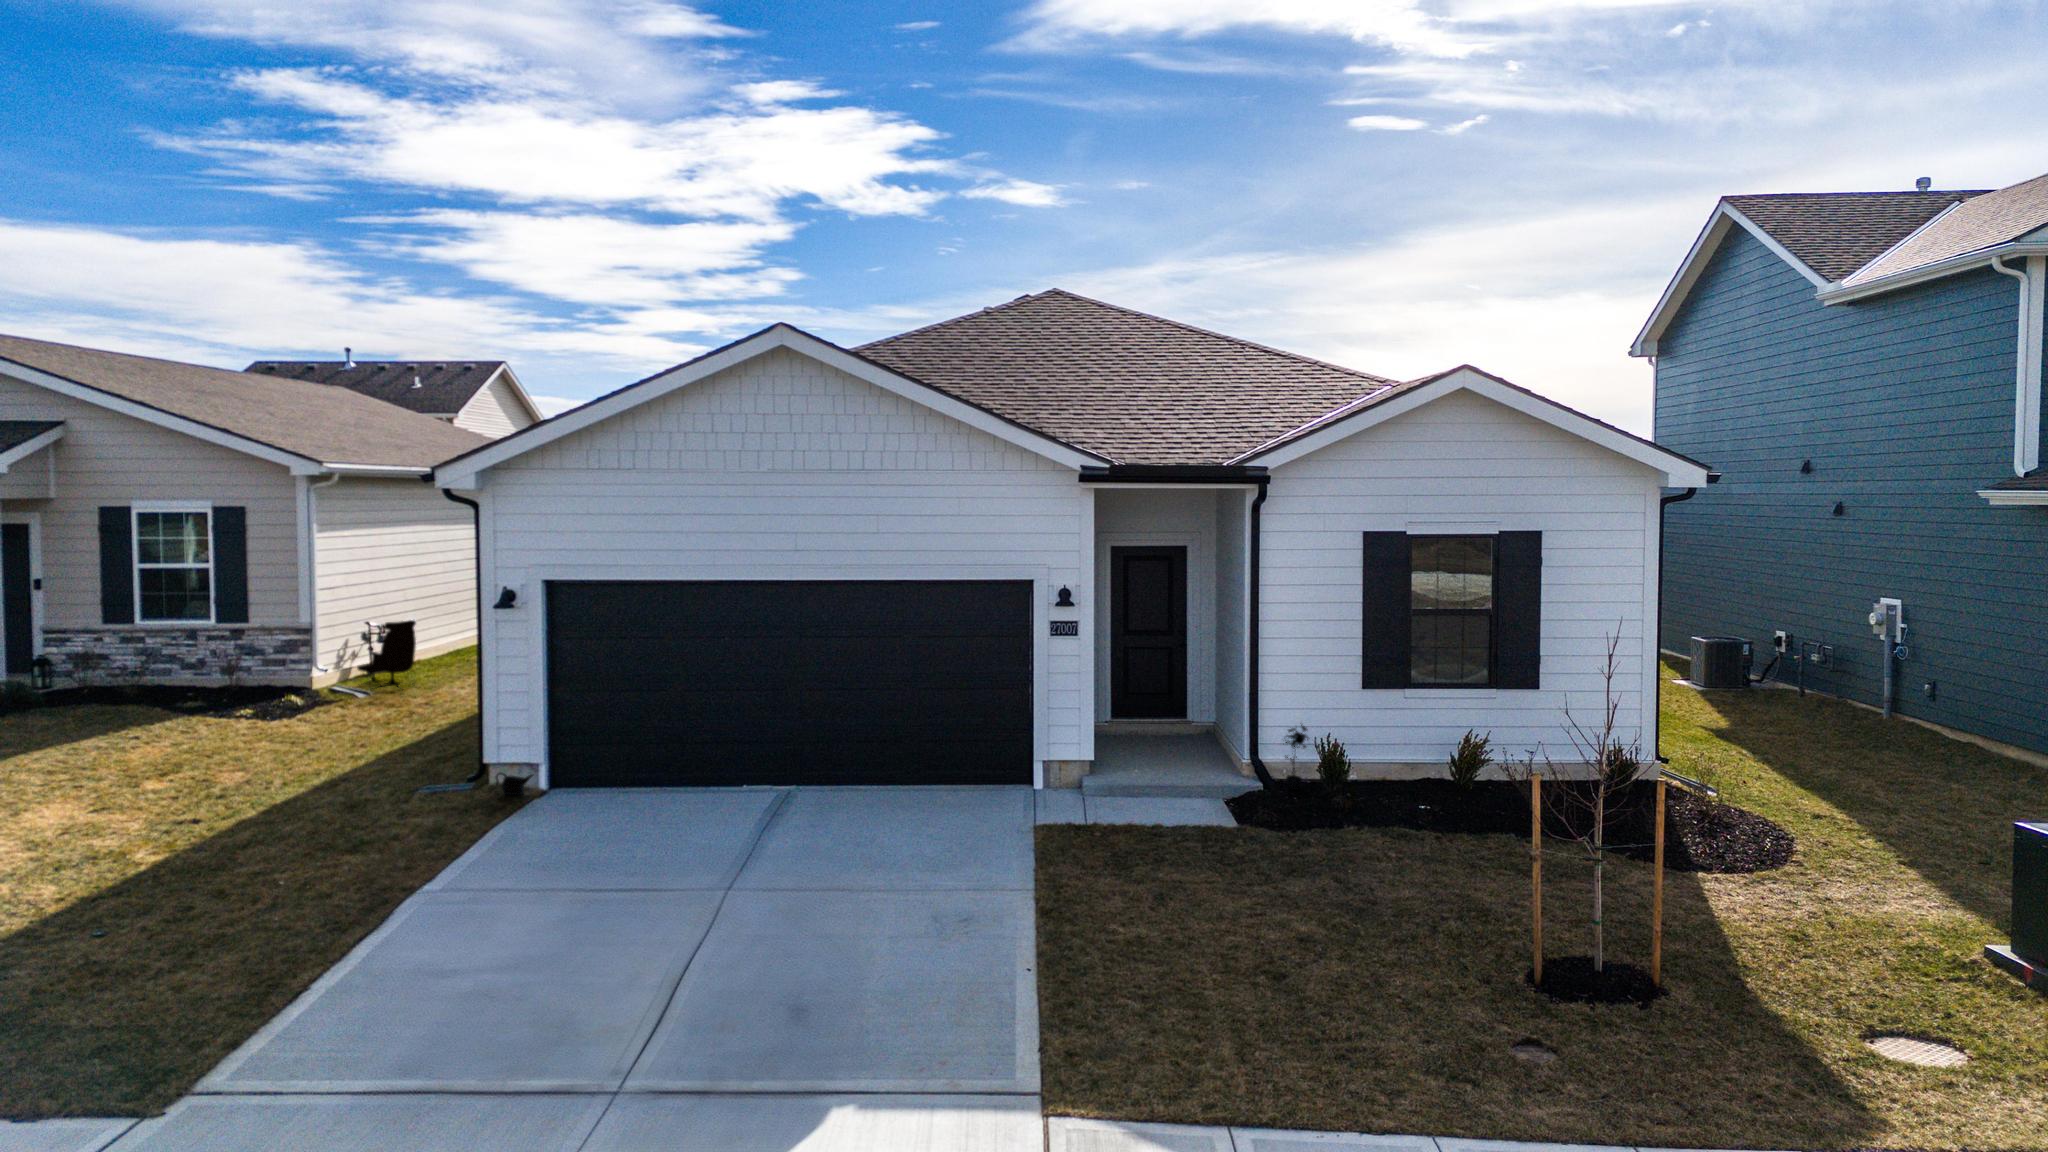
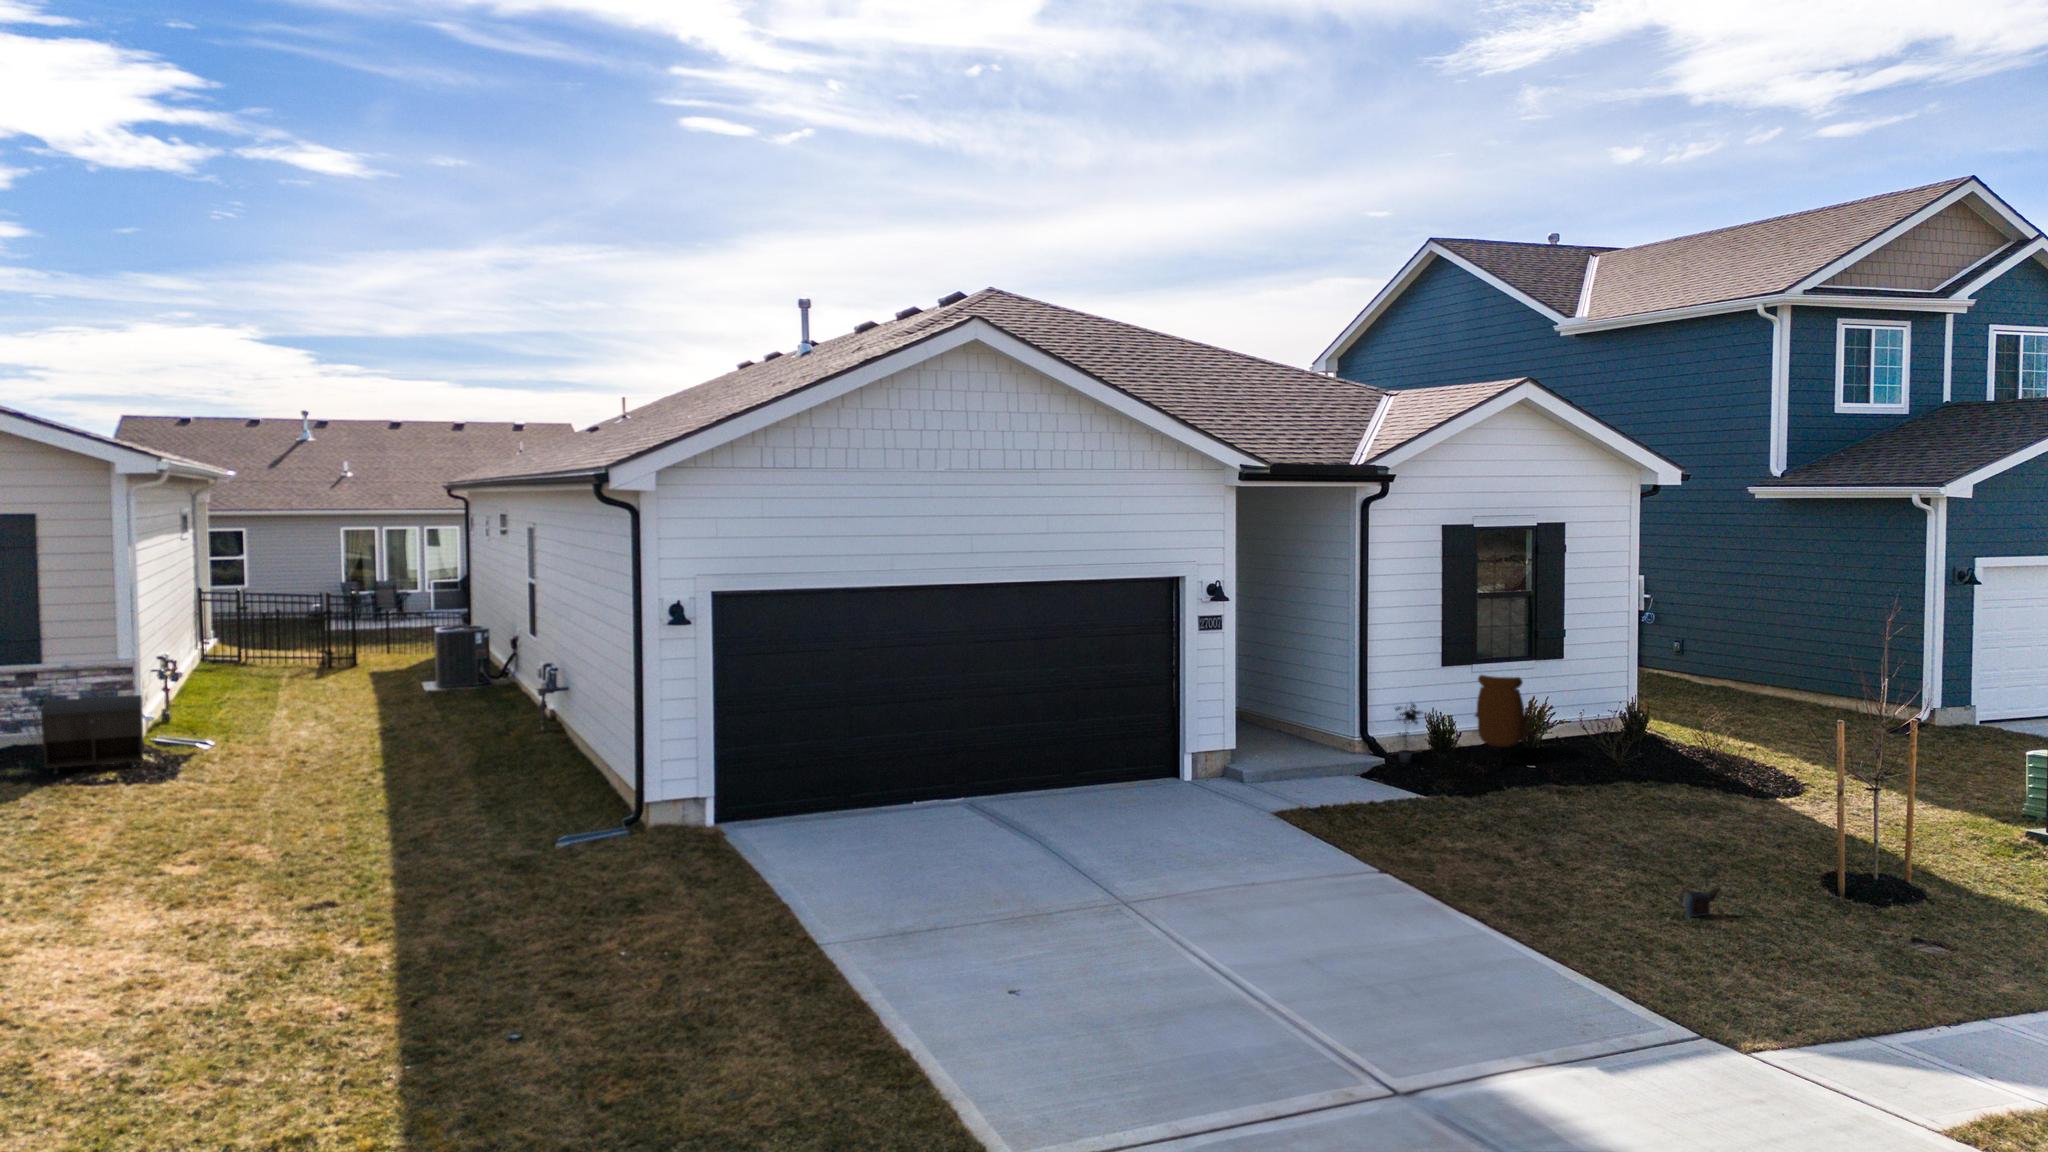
lounge chair: present [357,620,416,689] -> present [1474,675,1532,769]
storage bench: none [225,651,315,707] -> present [41,695,144,774]
watering can: present [496,773,533,795] -> present [1679,887,1721,917]

